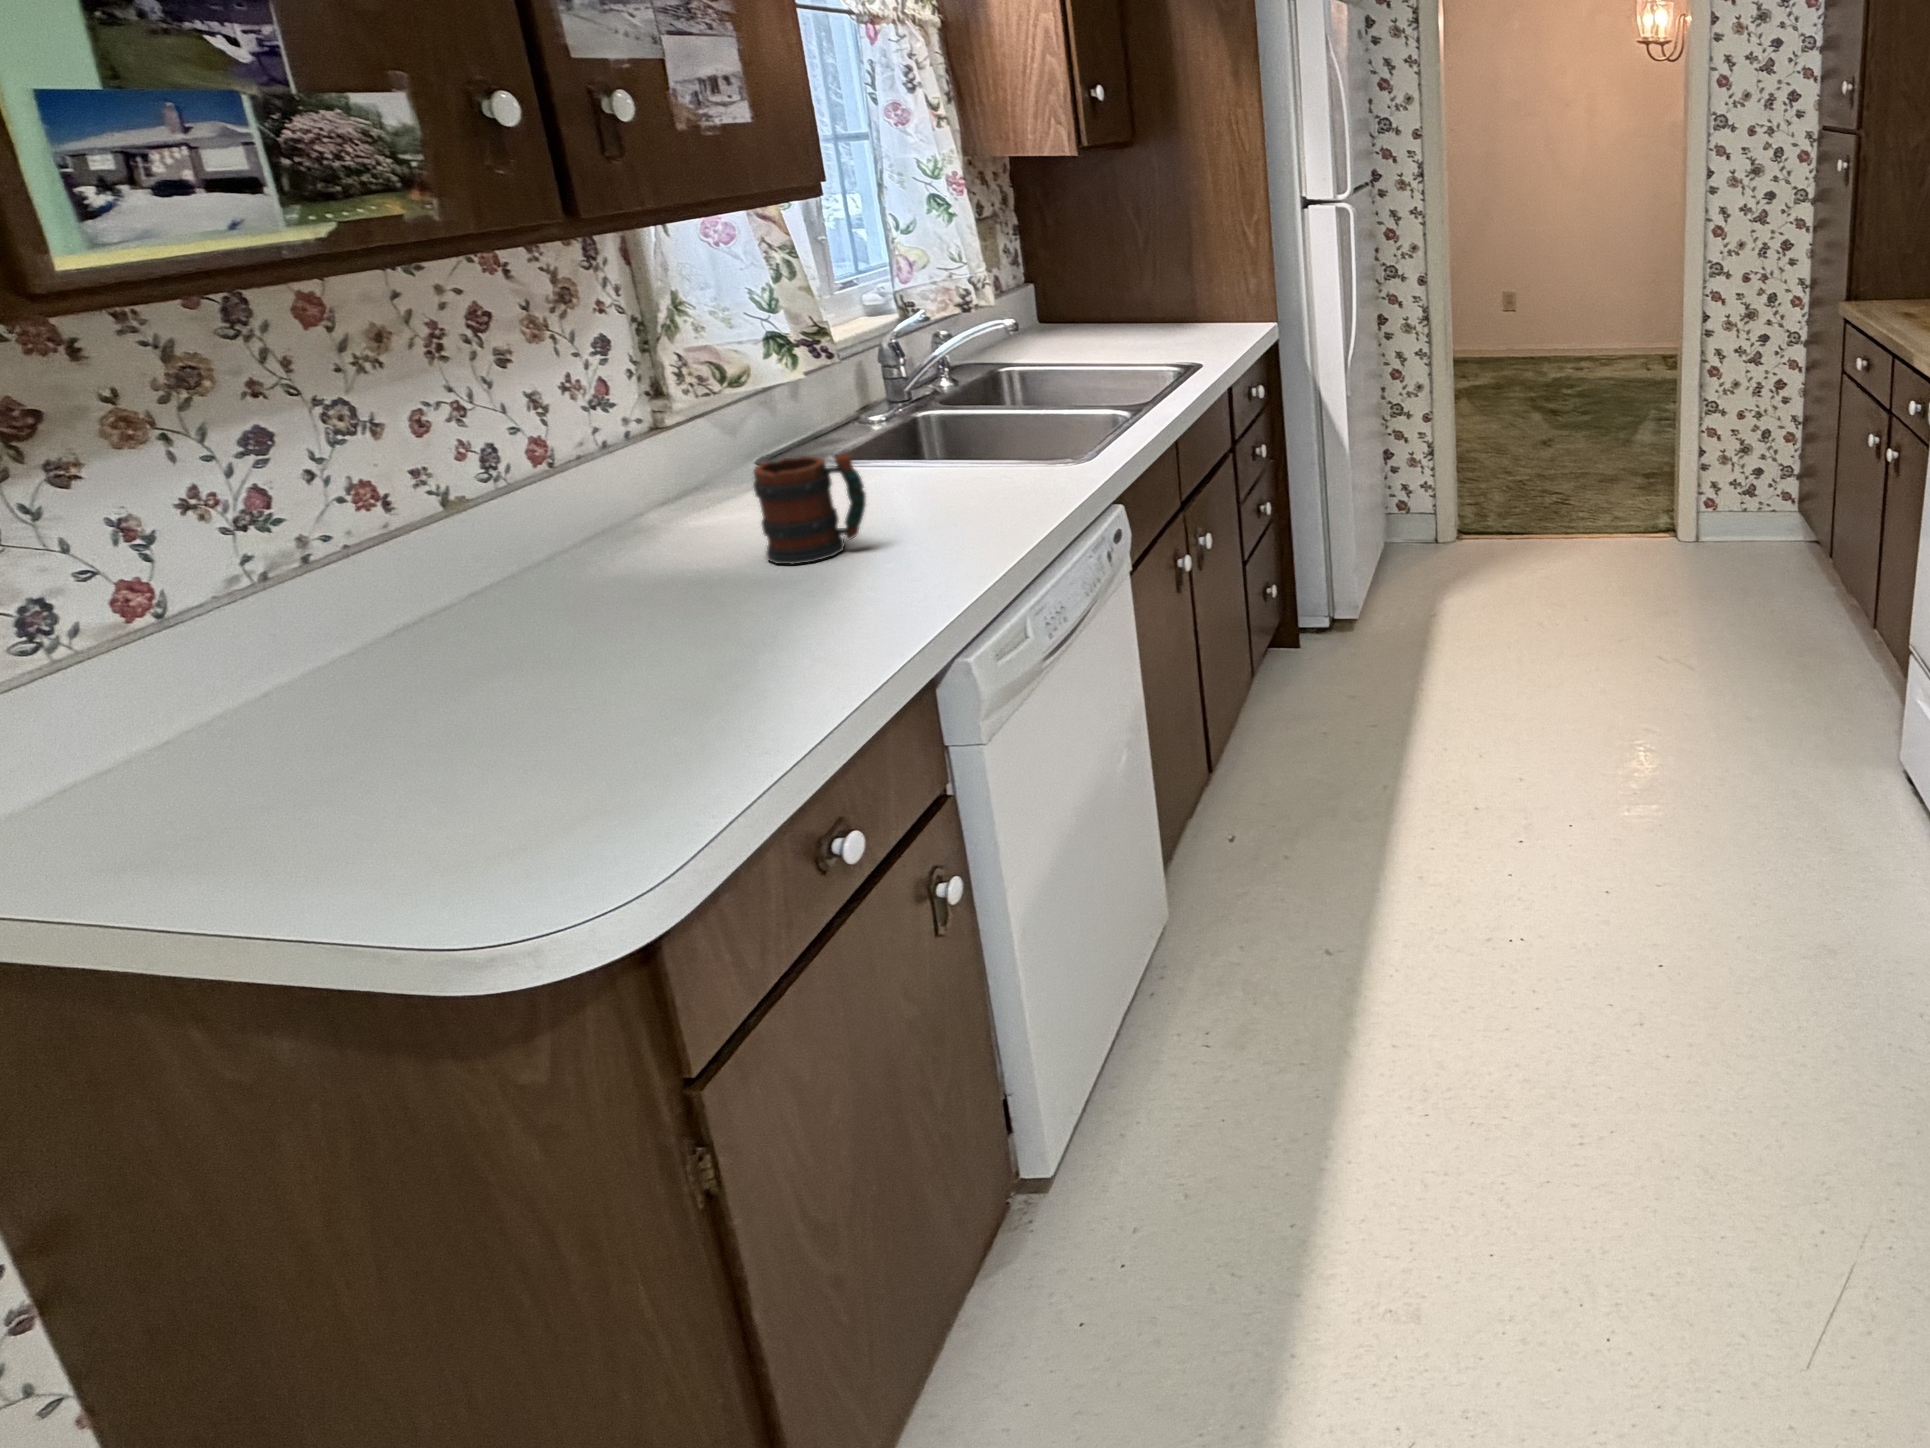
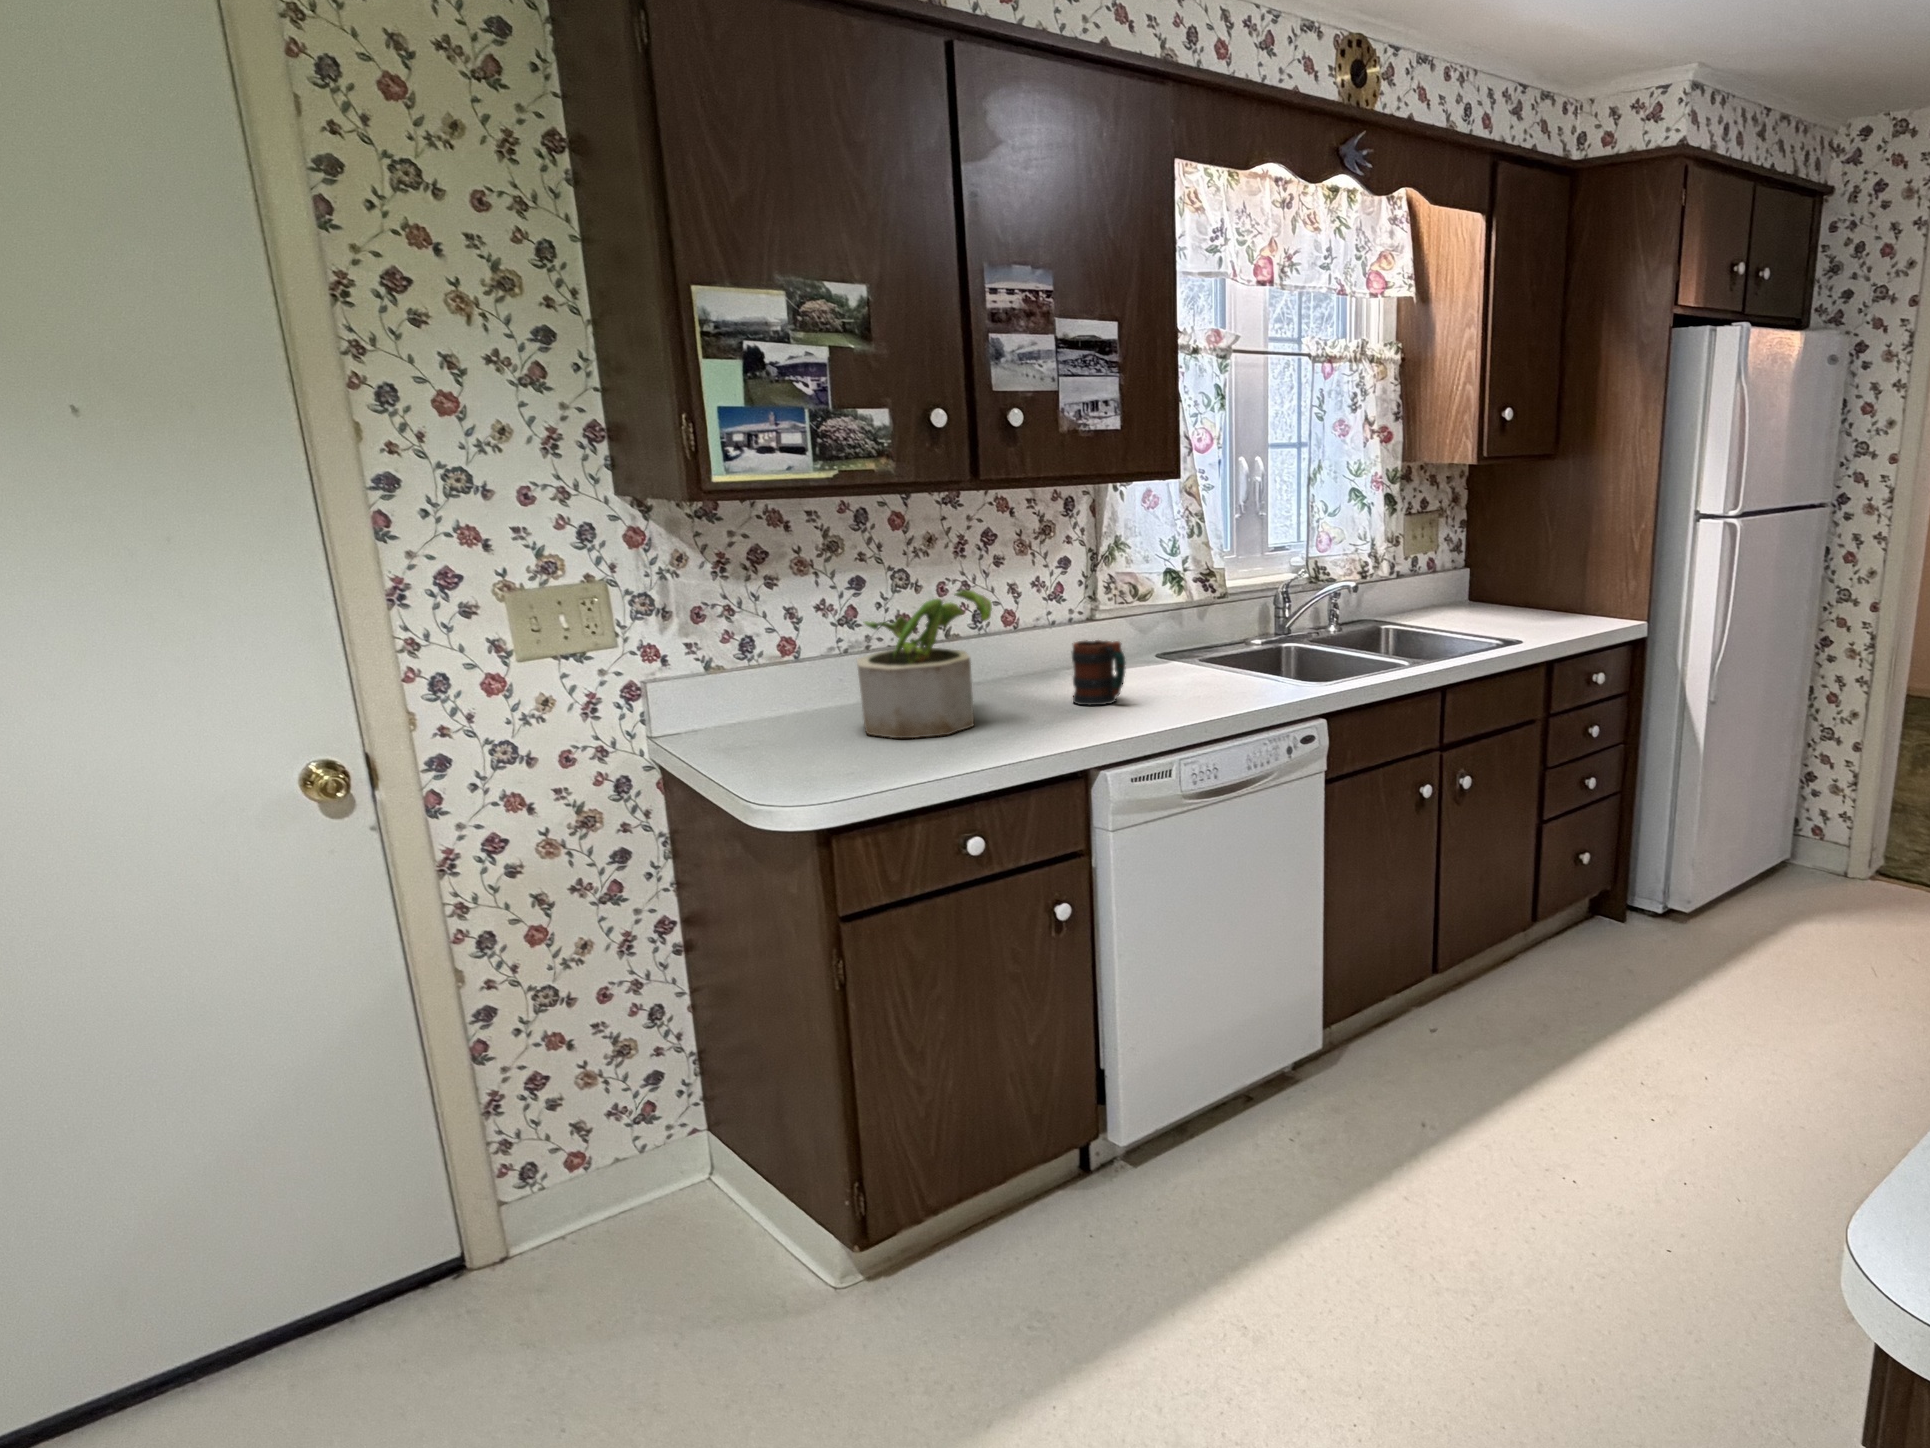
potted plant: none [339,417,671,721] -> present [857,590,992,738]

